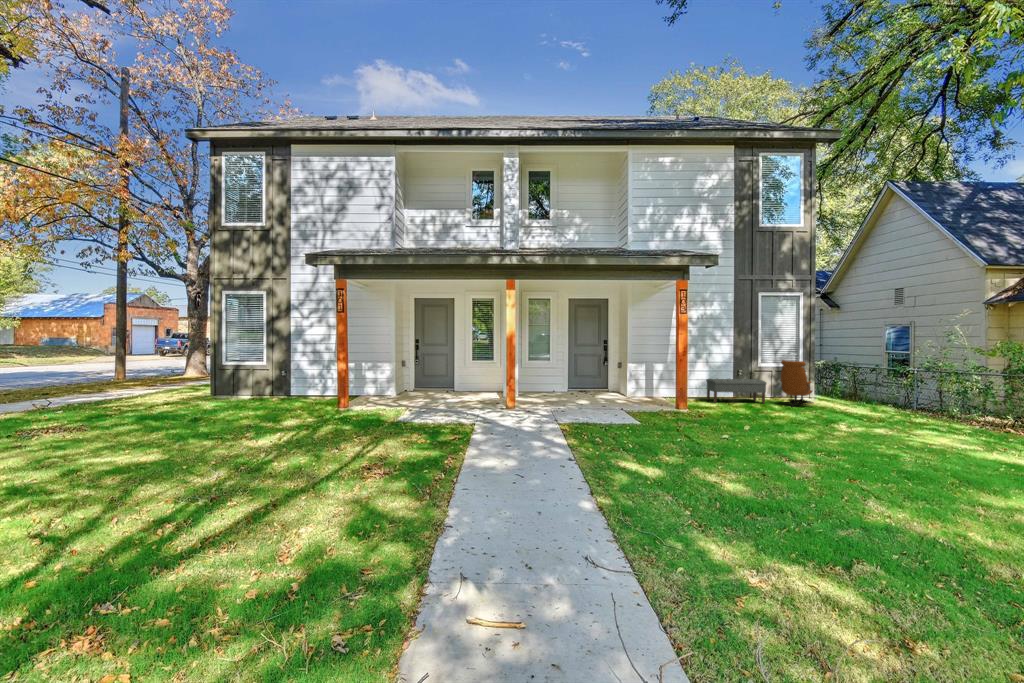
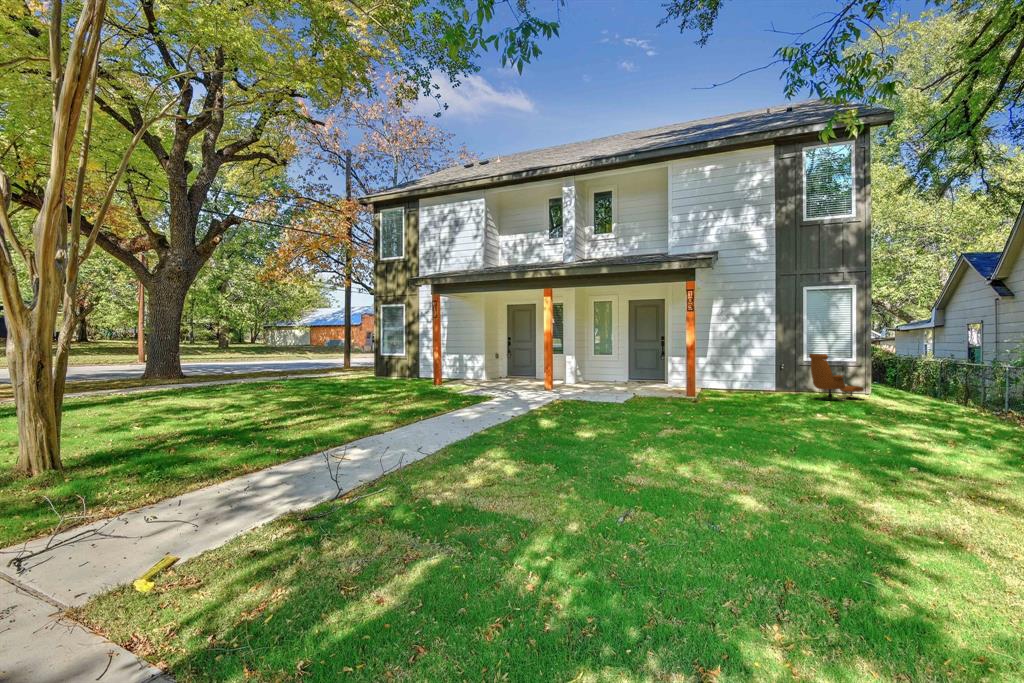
bench: present [706,379,766,404] -> none [744,373,801,398]

